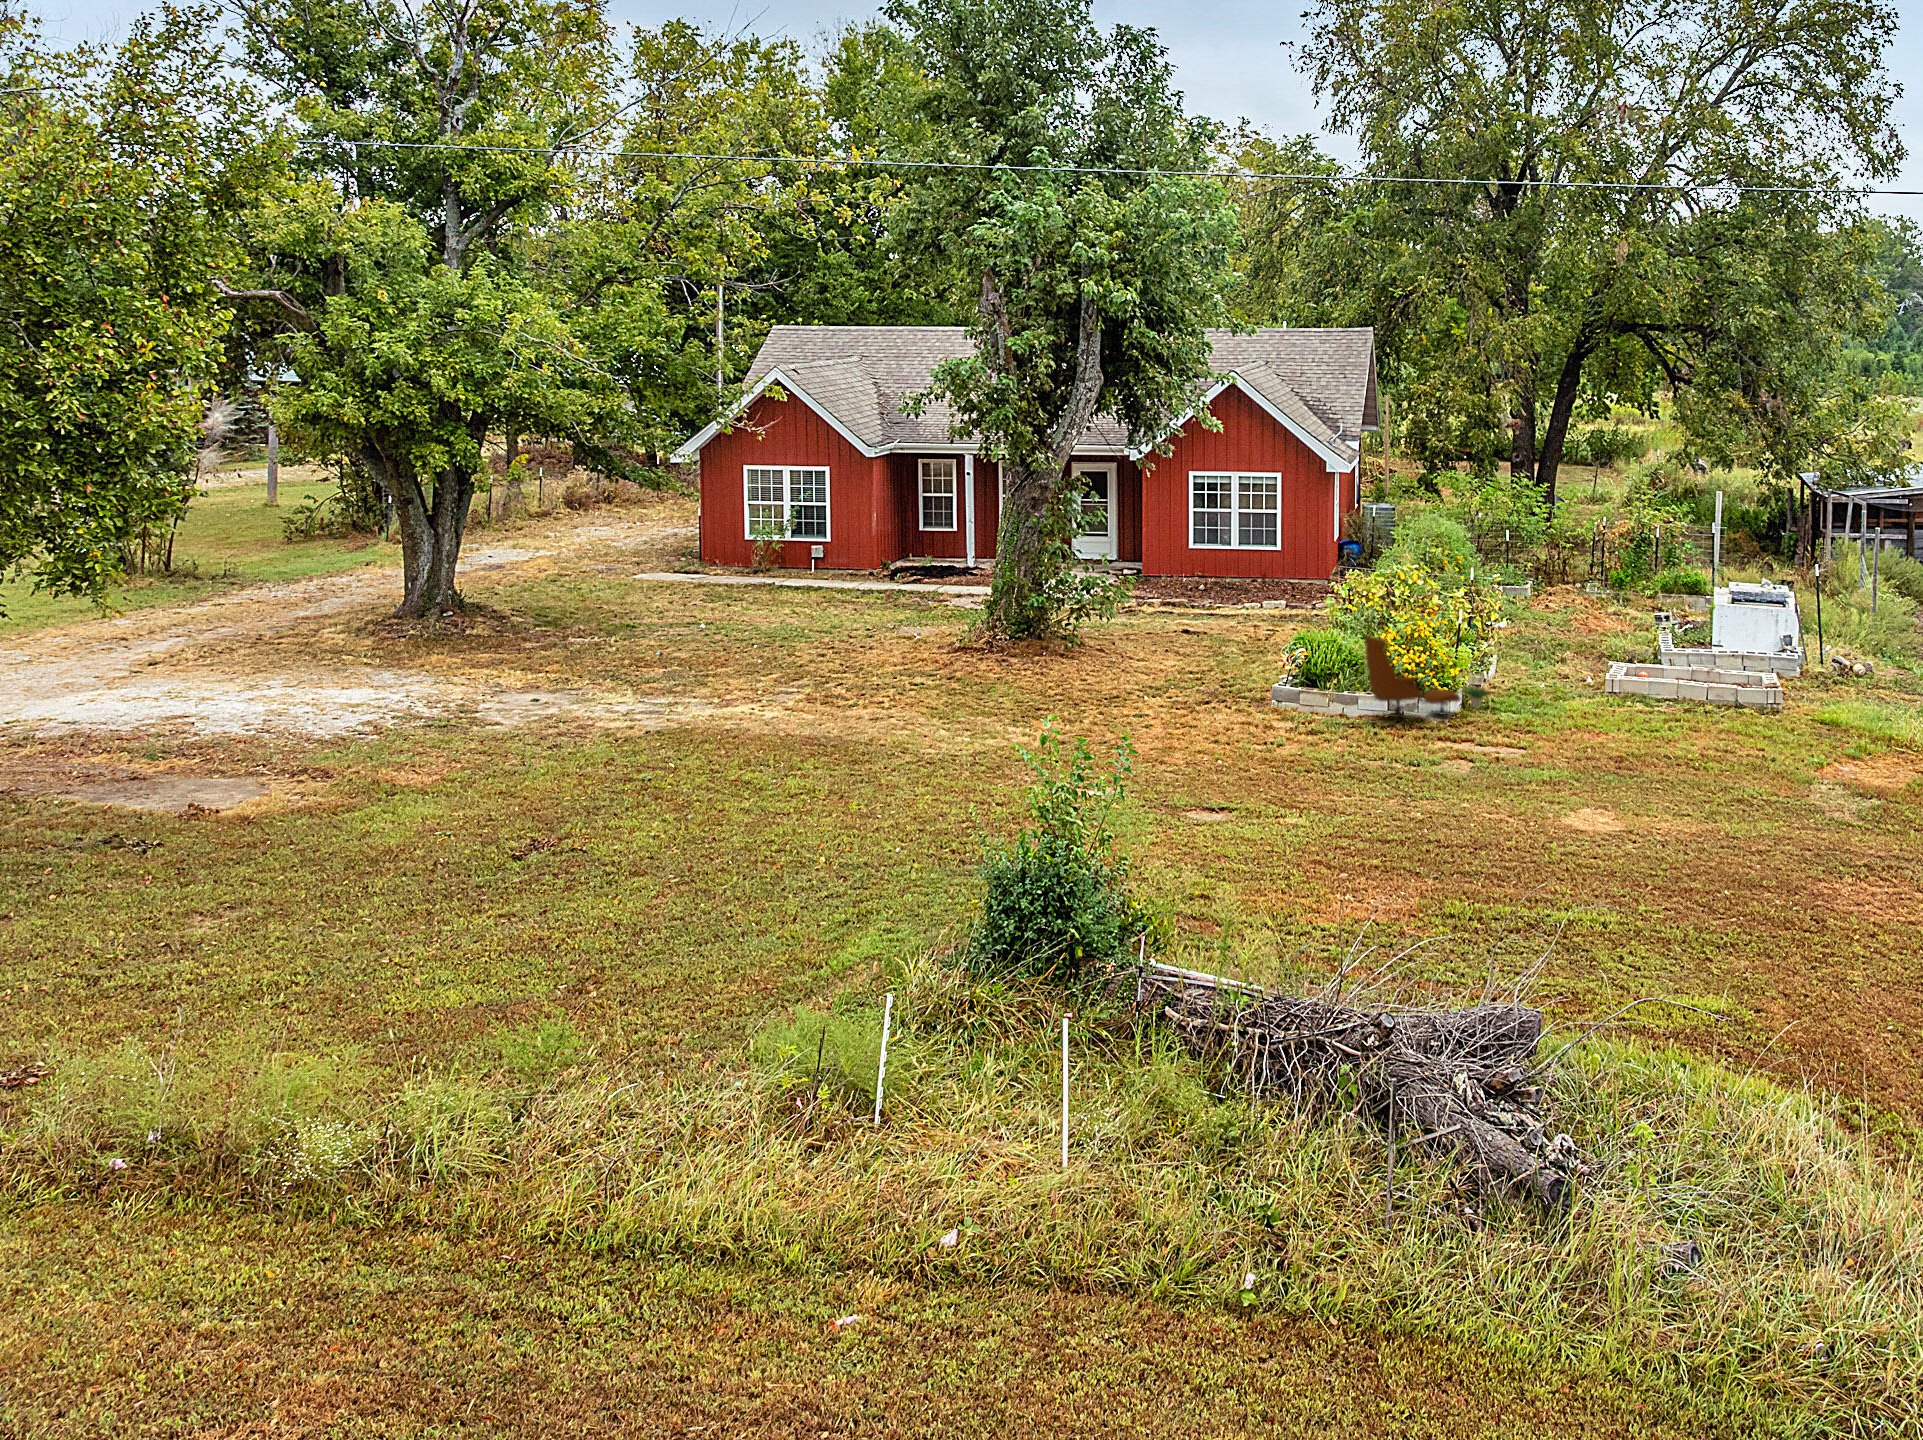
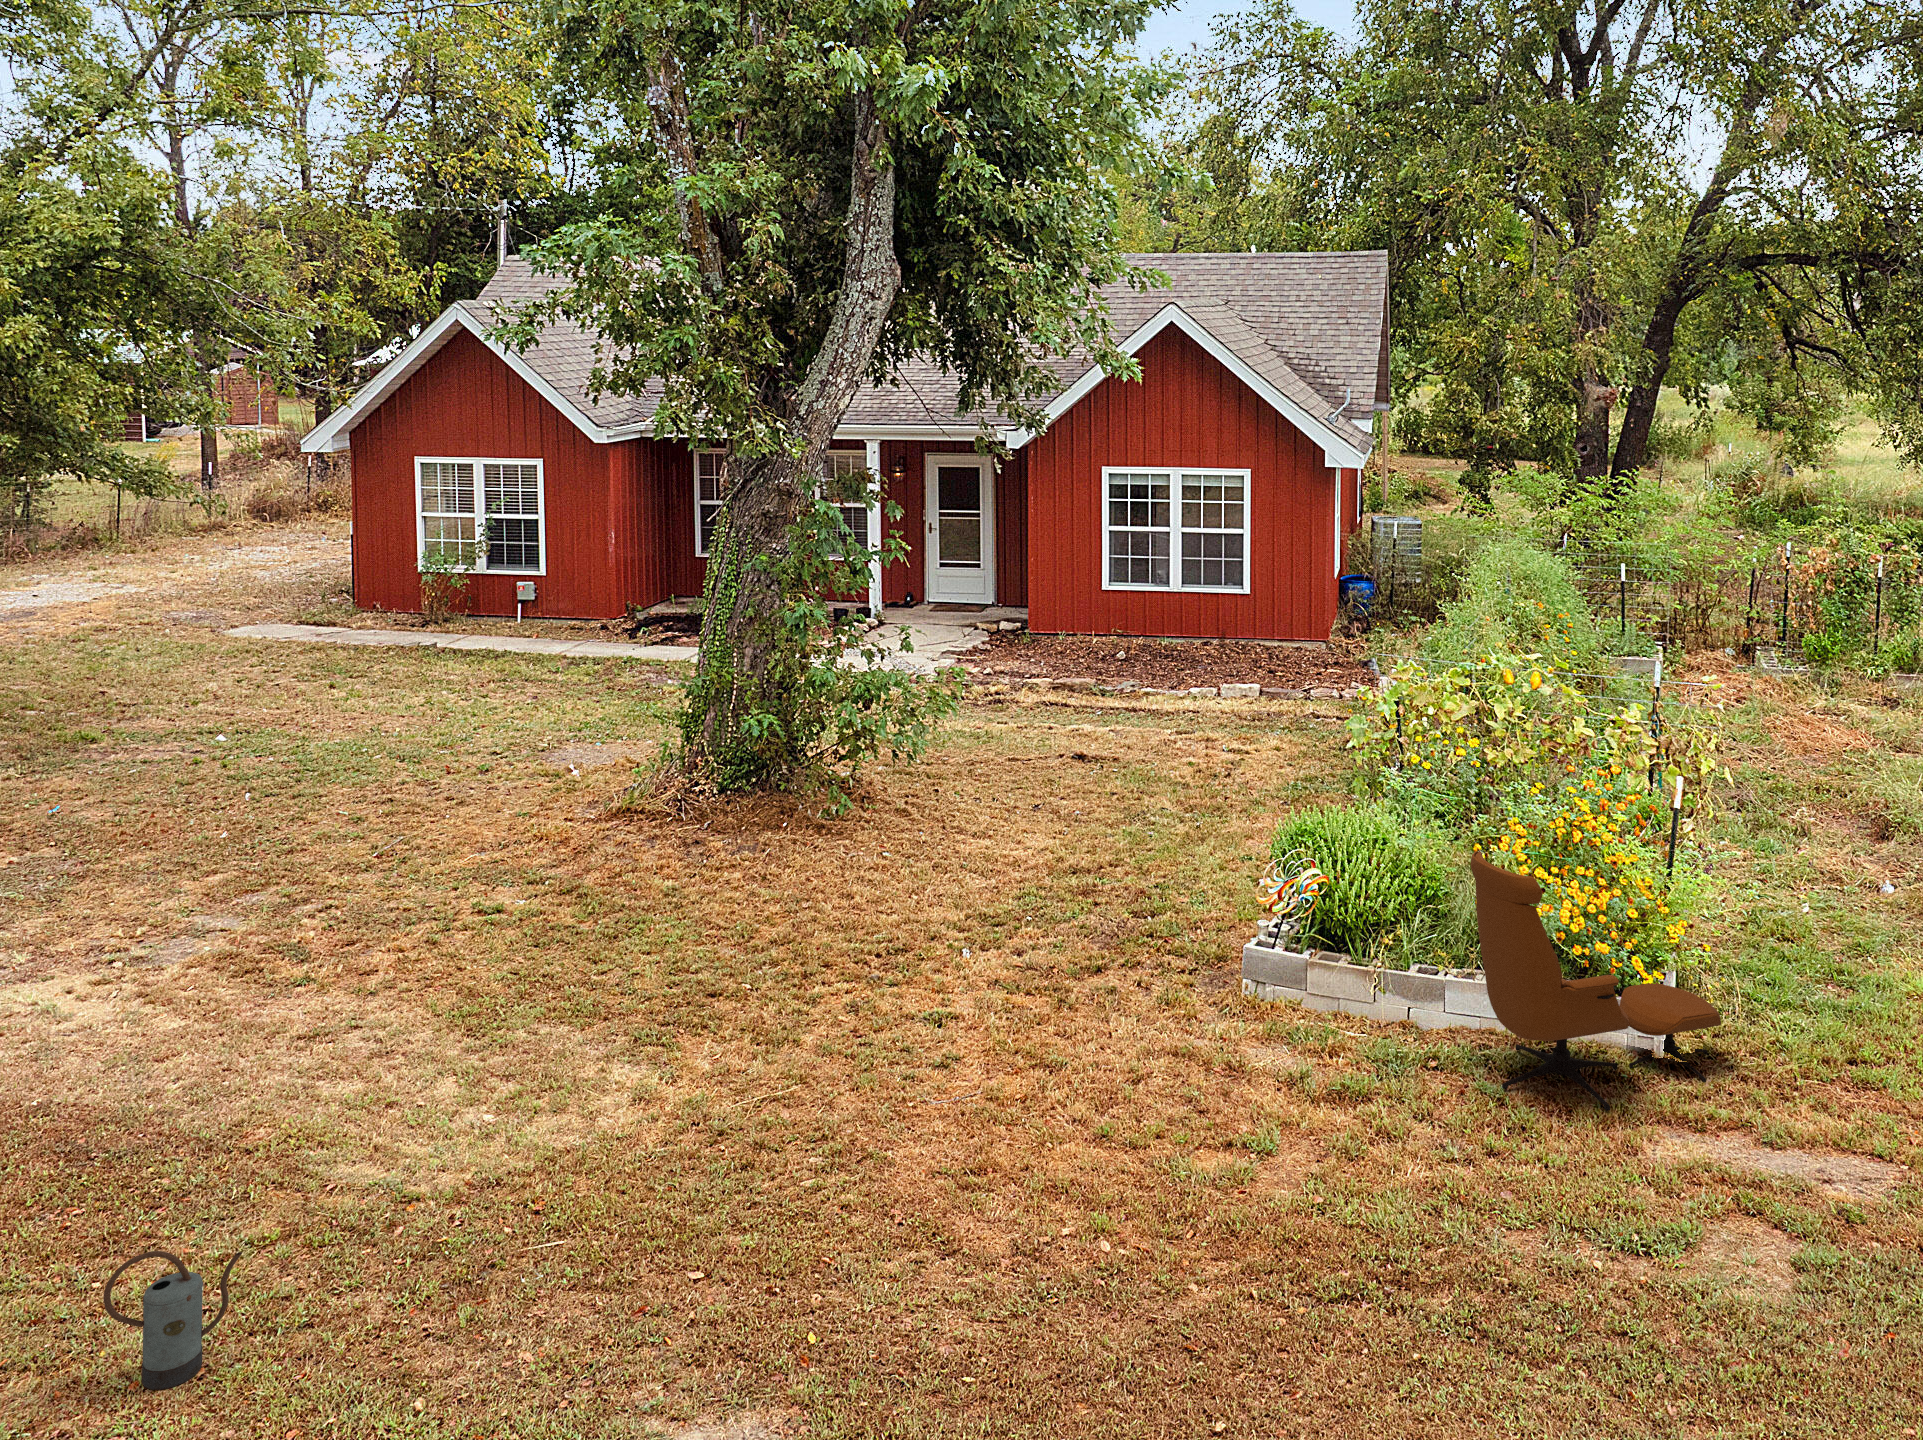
potted plant: present [1461,664,1493,709] -> none [1696,908,1787,1026]
watering can: none [943,727,974,767] -> present [103,1251,242,1390]

